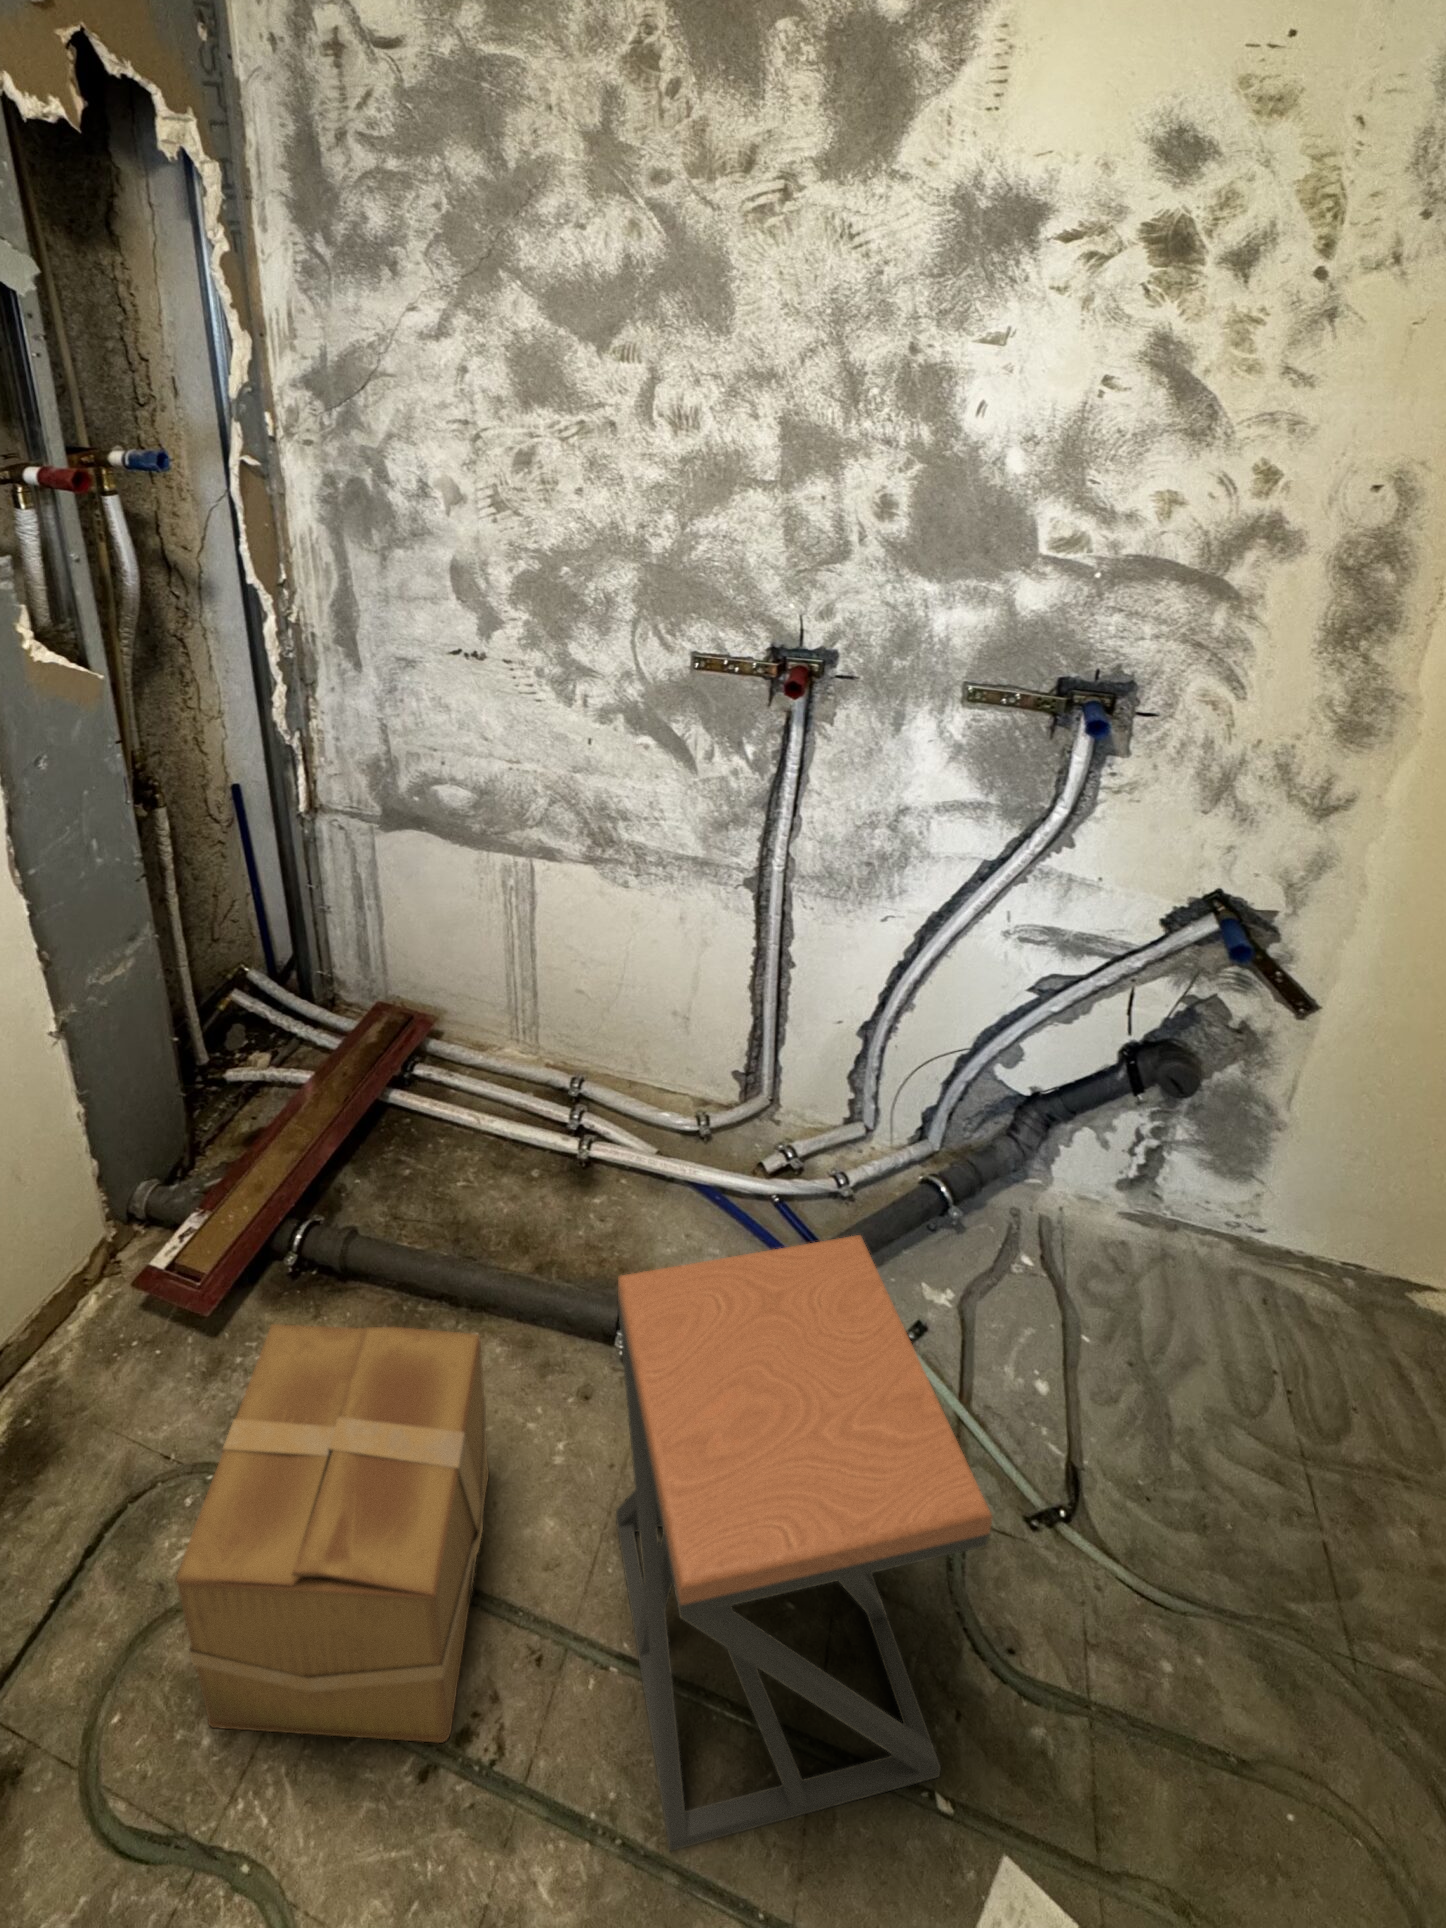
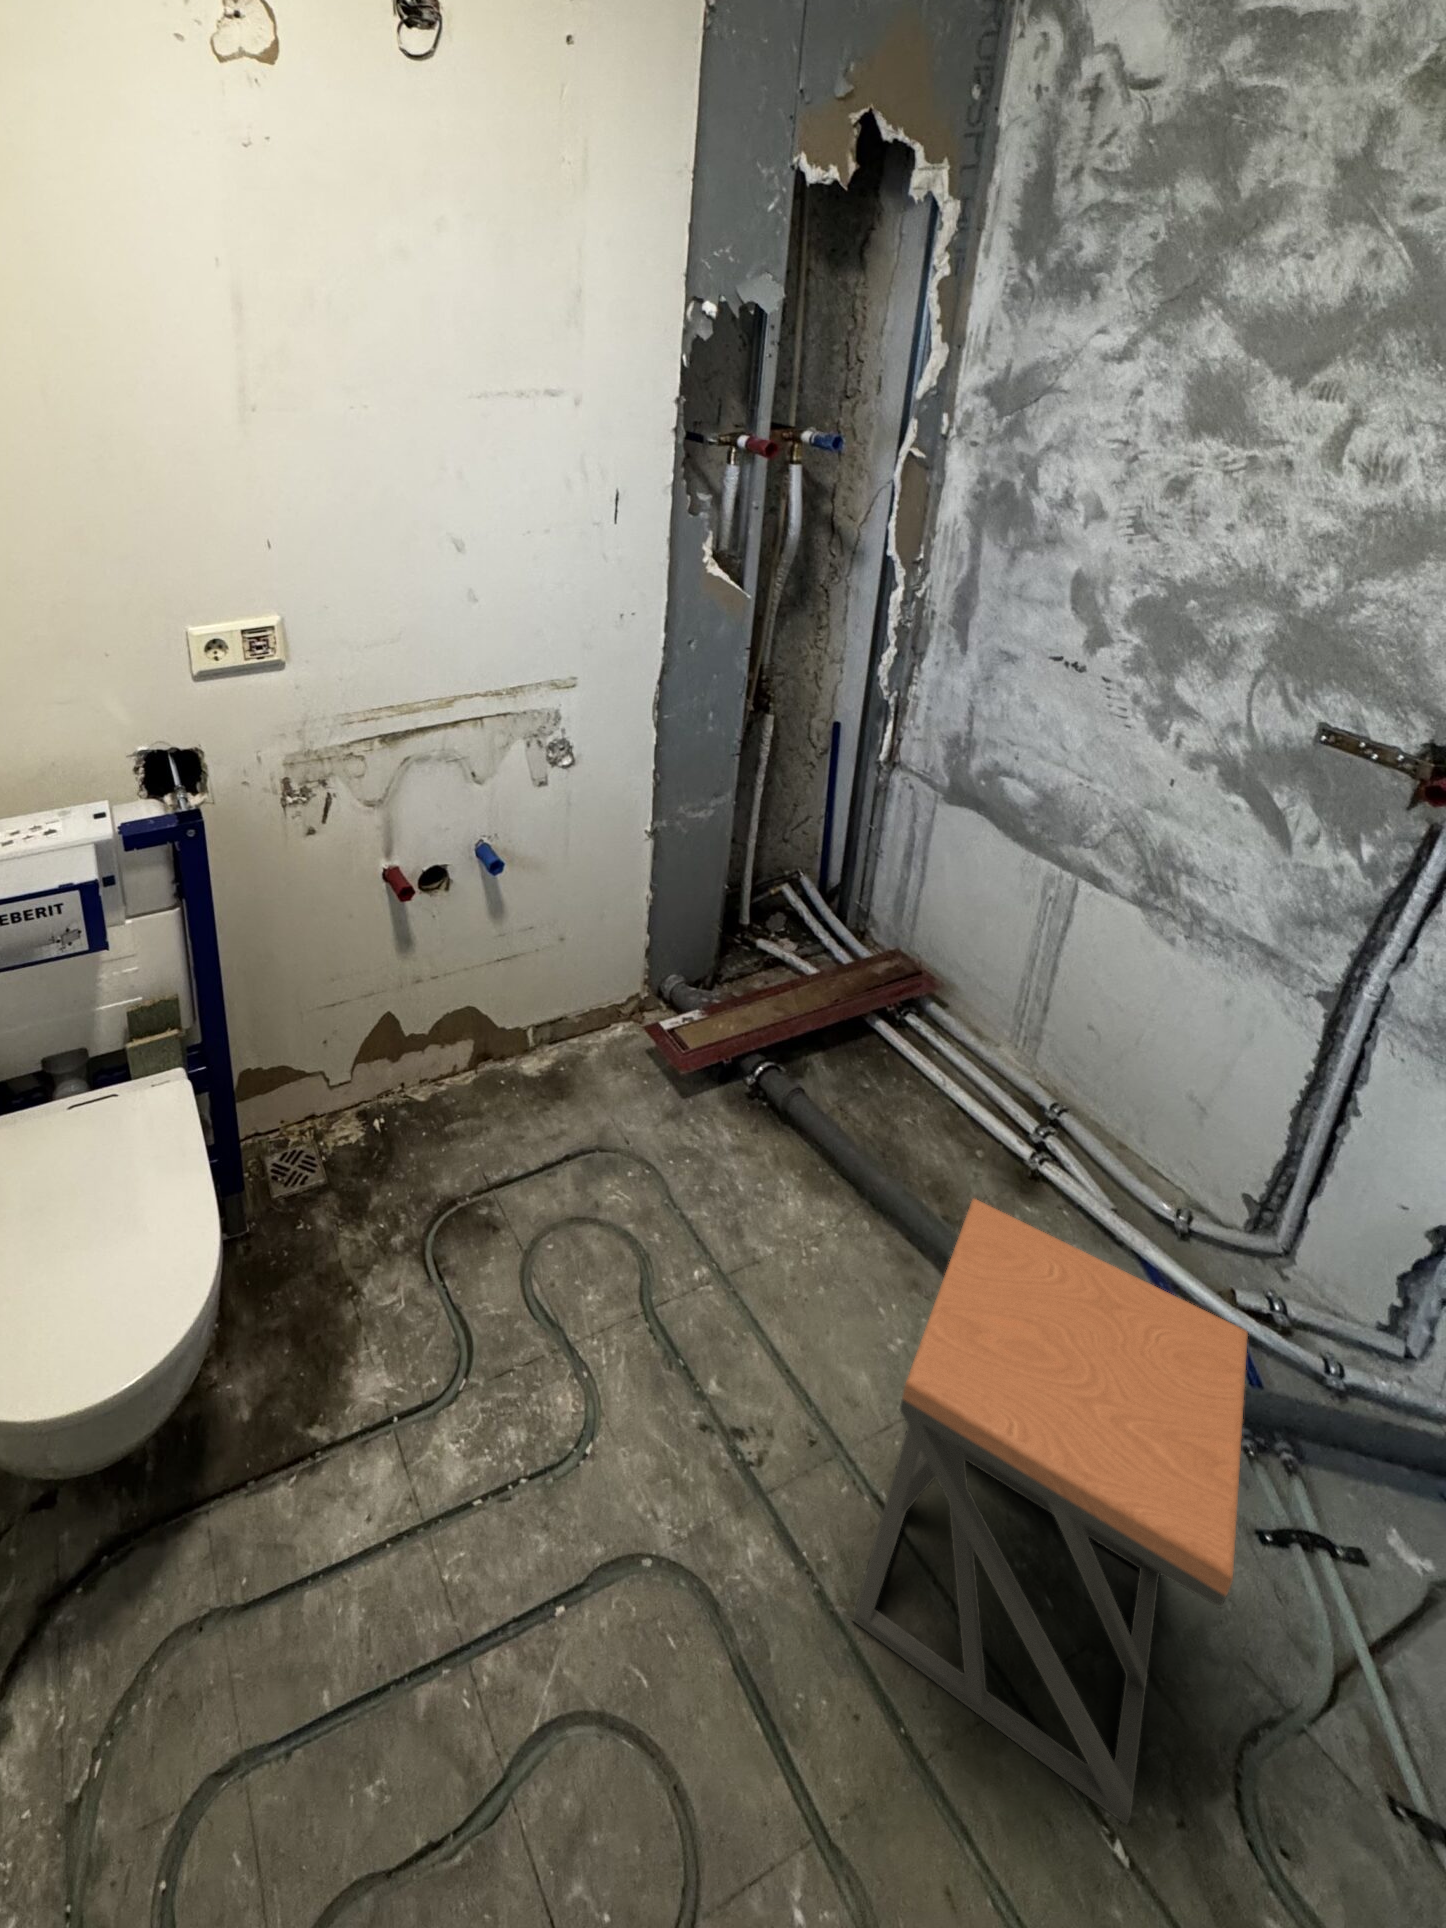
cardboard box: present [176,1324,489,1743] -> none [597,1087,854,1422]

